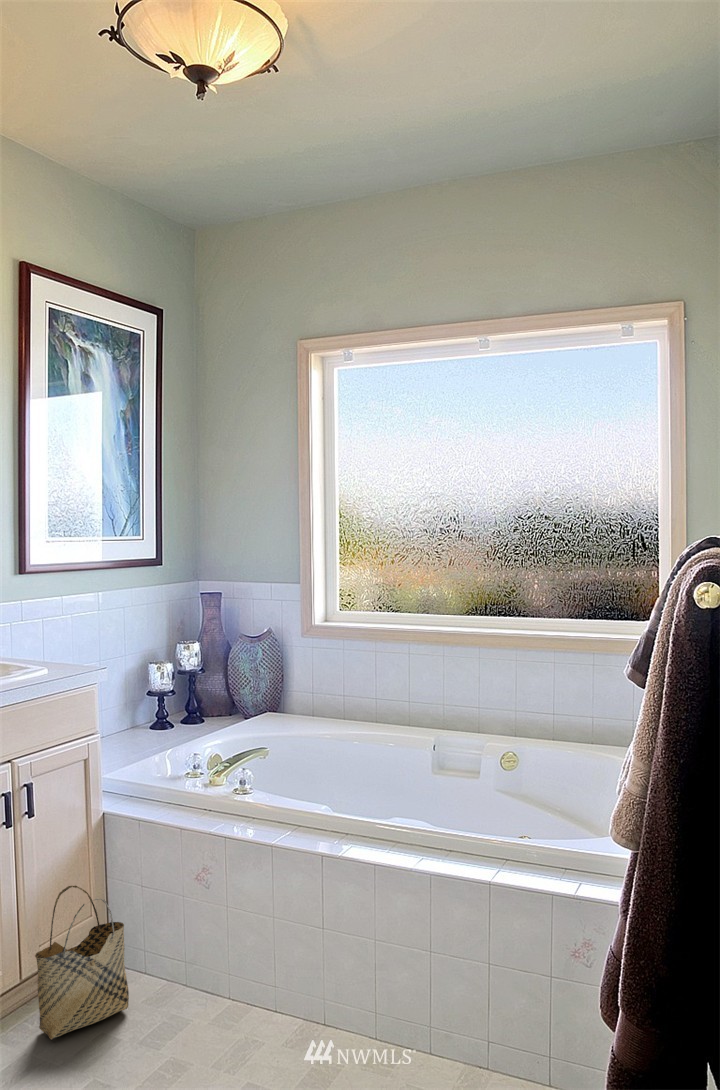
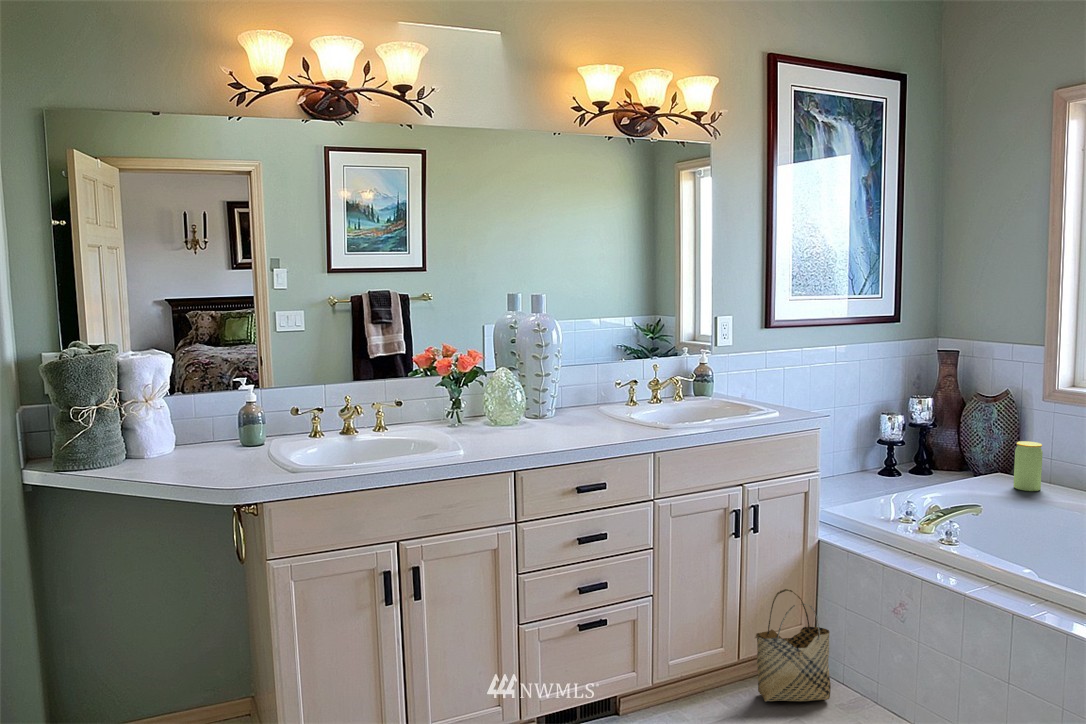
jar: none [280,676,303,725] -> present [1013,441,1043,491]

